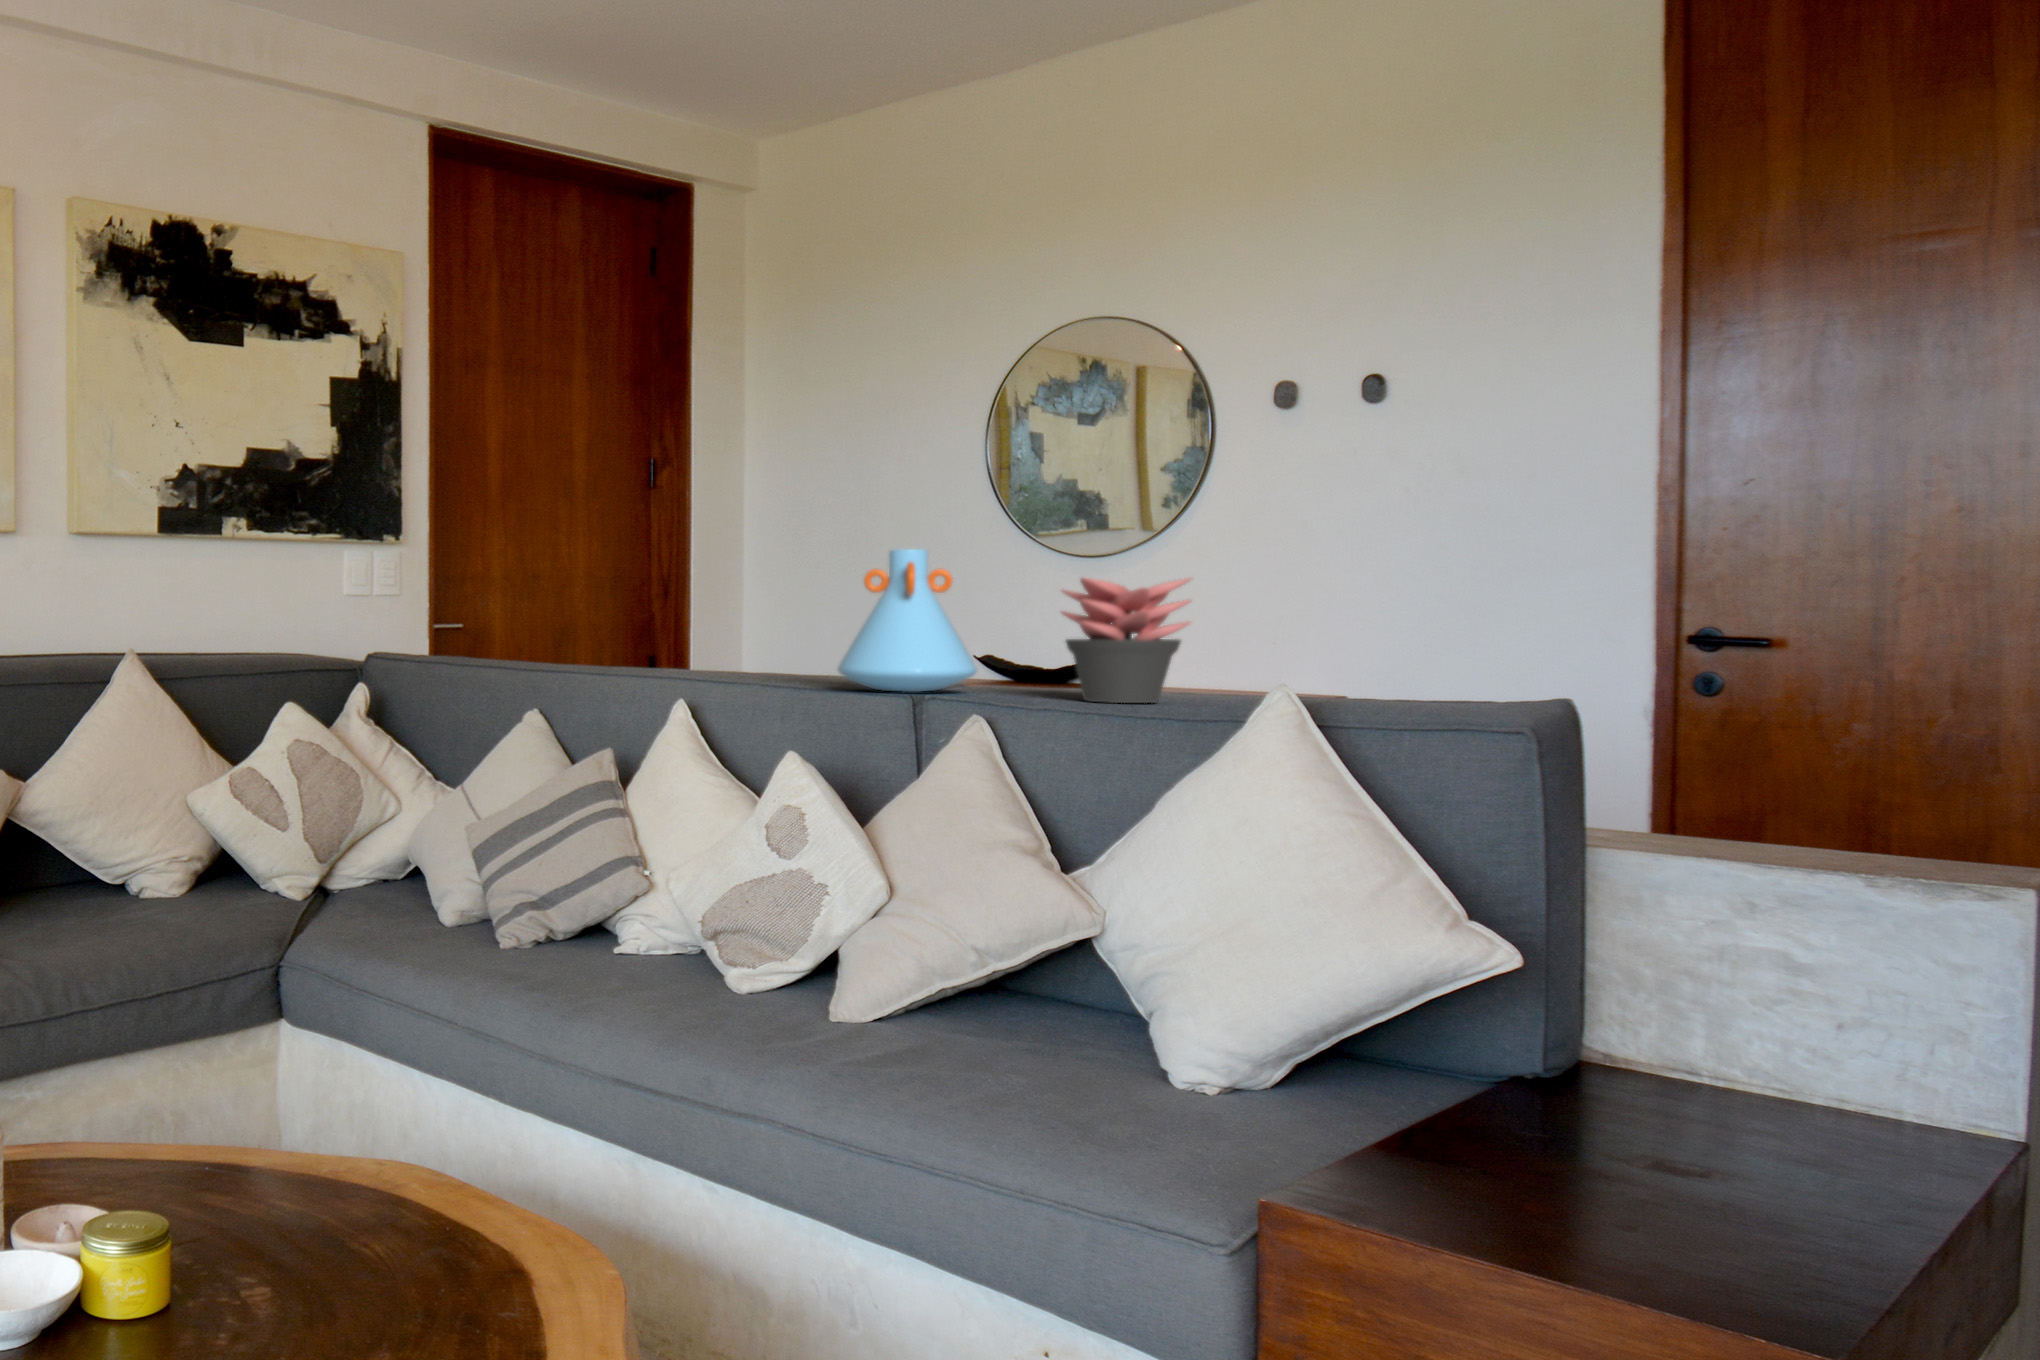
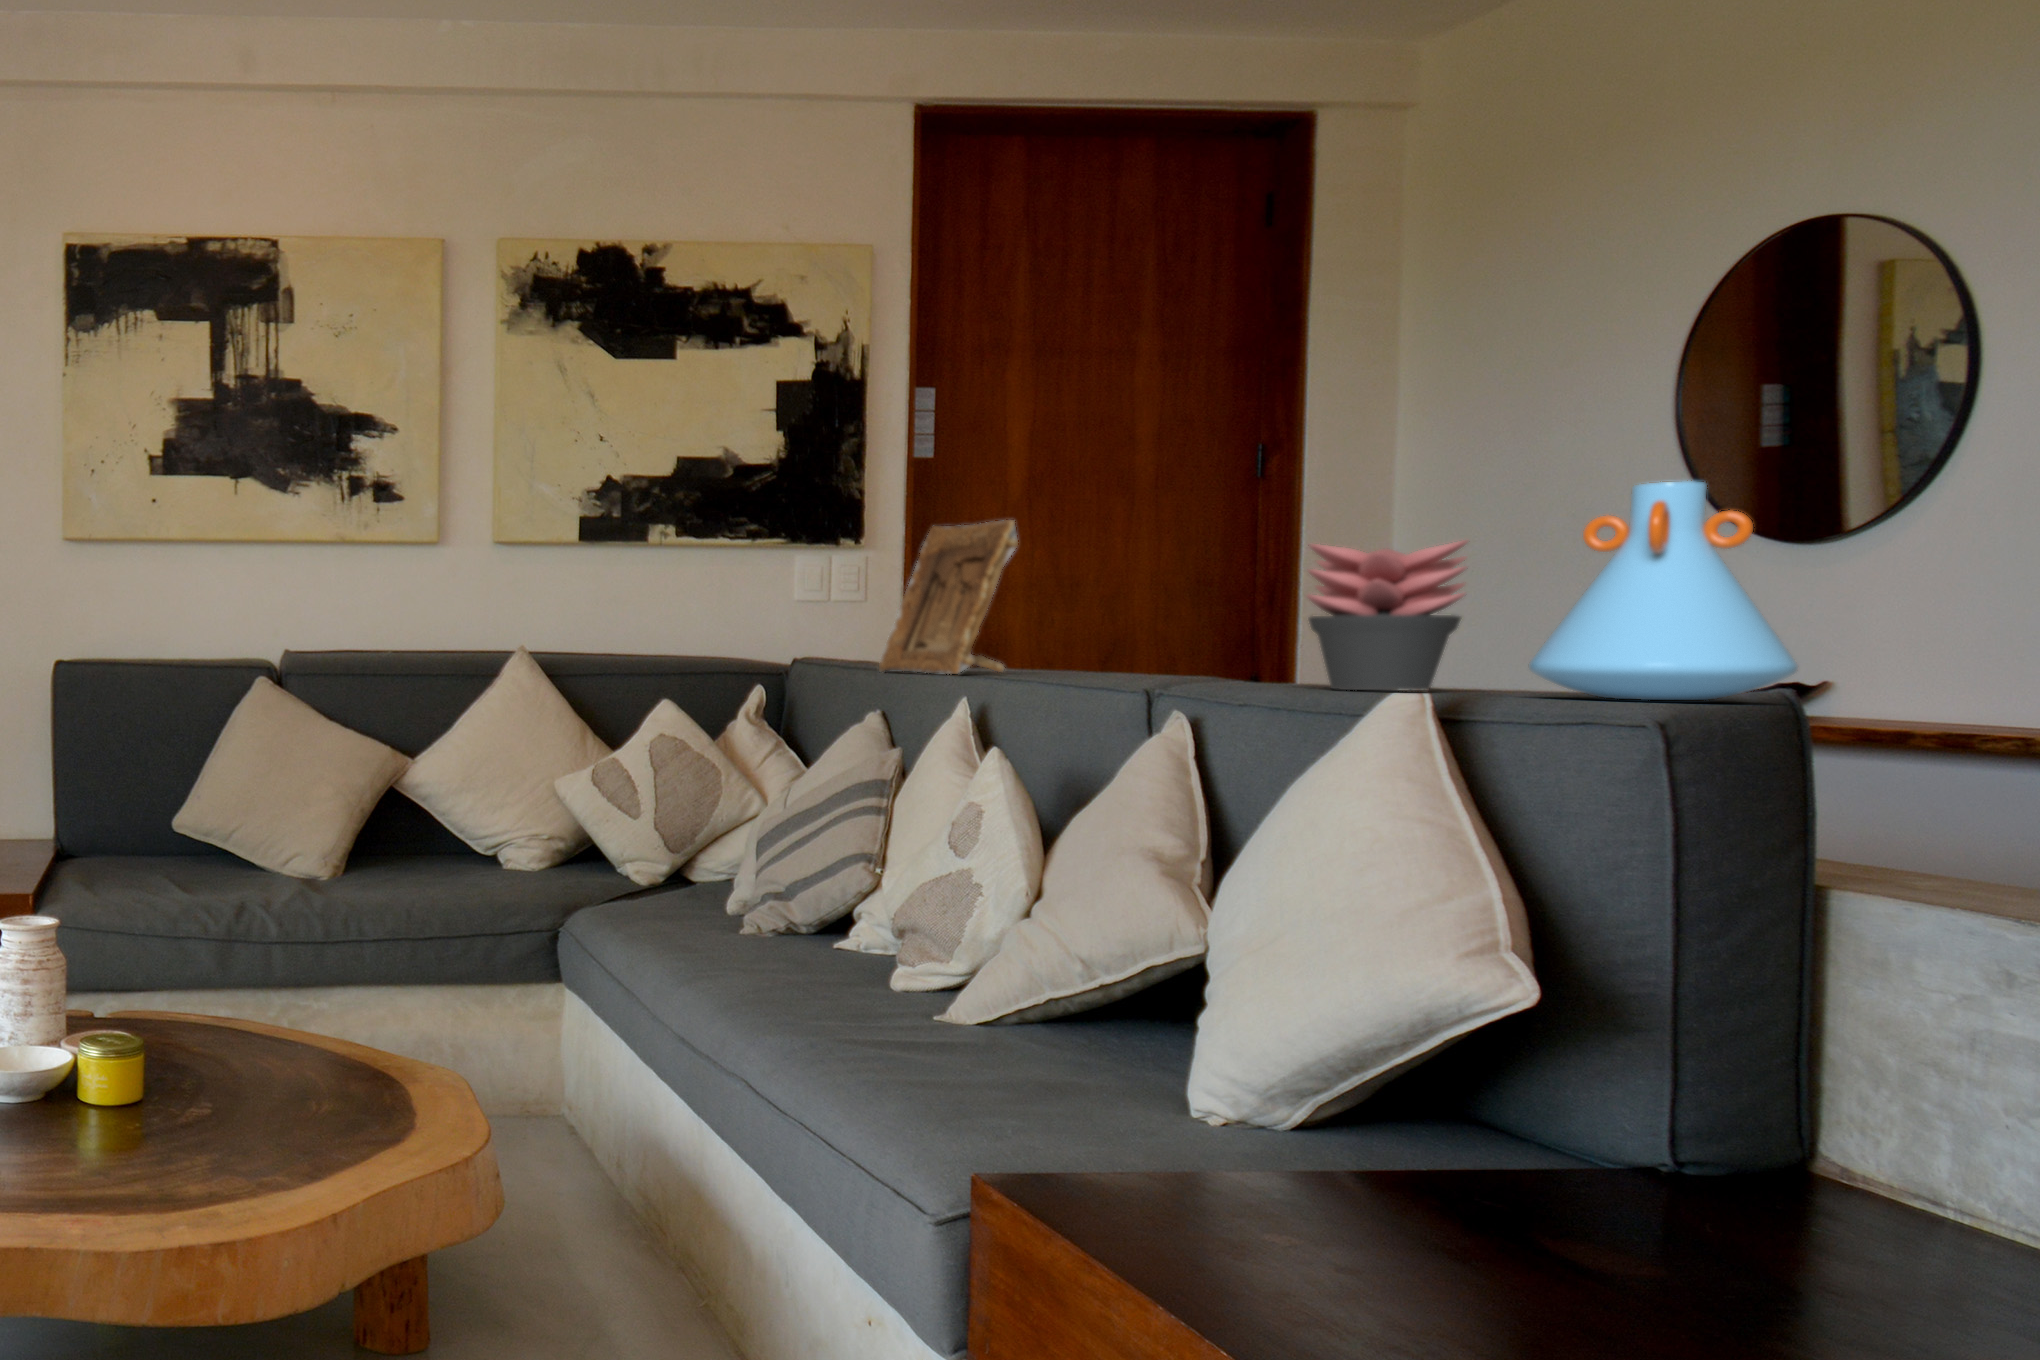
picture frame: none [582,536,713,681] -> present [879,520,1018,674]
vase: present [838,549,977,692] -> present [1528,481,1798,700]

